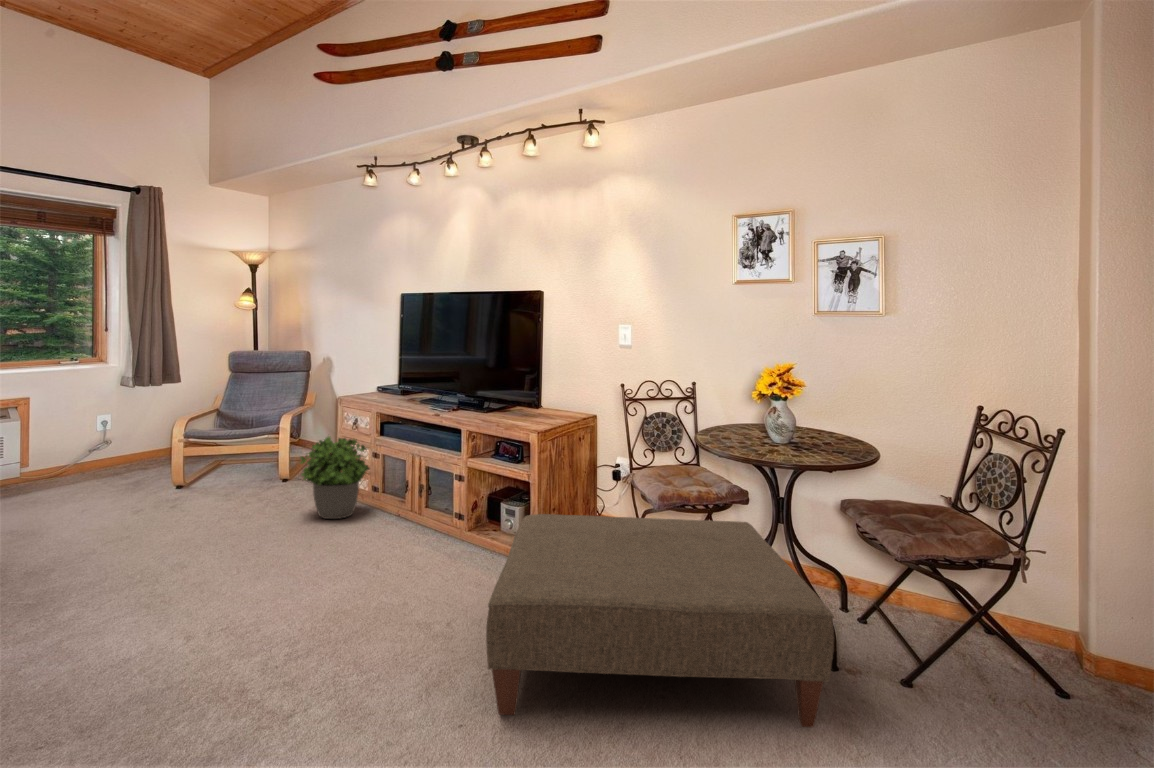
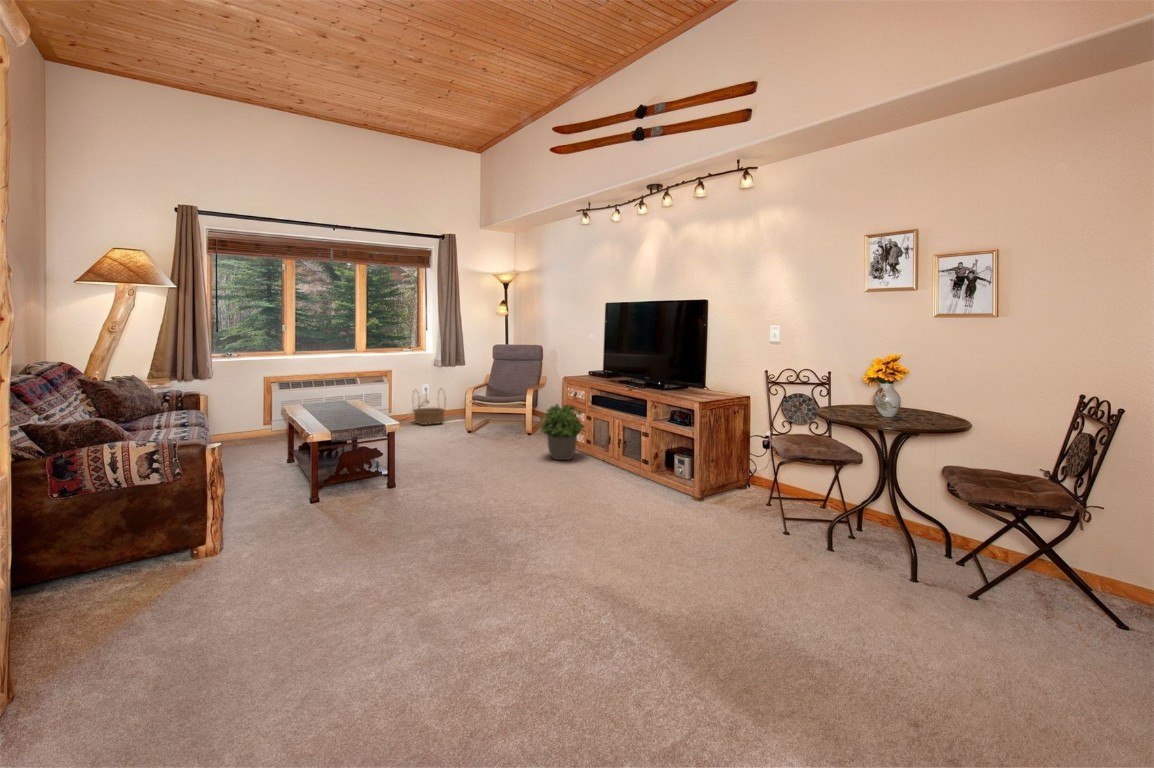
basket: none [86,419,147,476] -> present [413,391,446,425]
ottoman: present [486,514,834,727] -> none [655,463,905,622]

